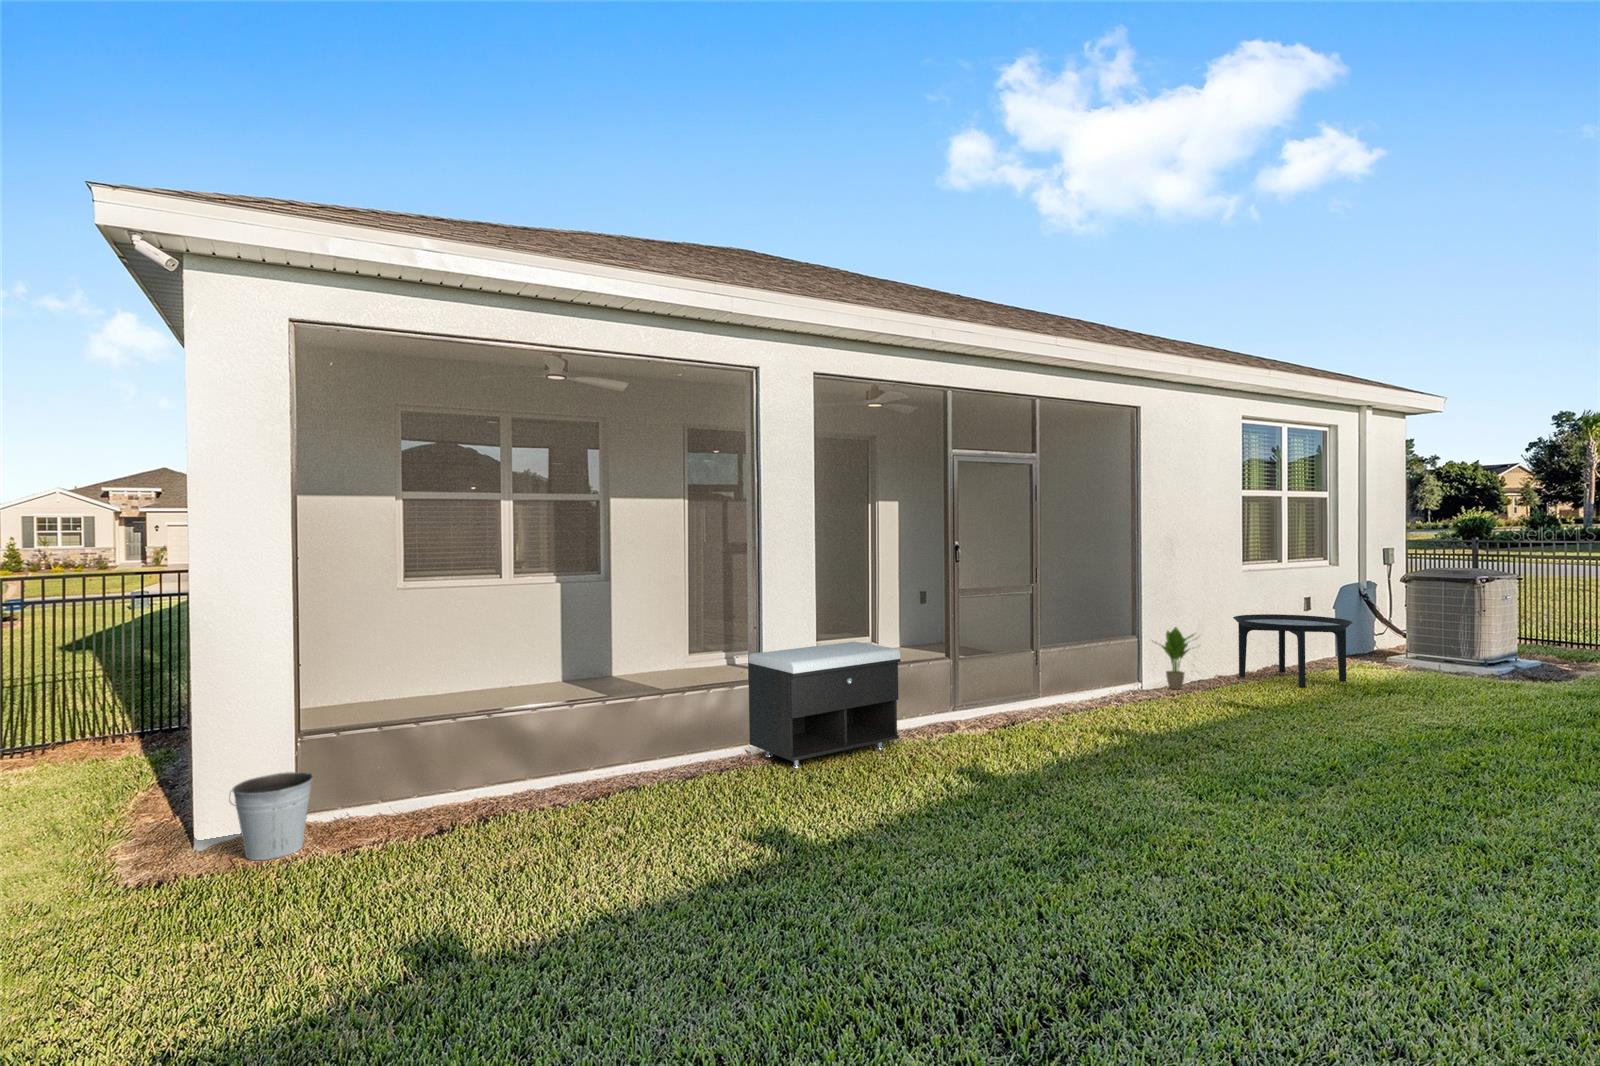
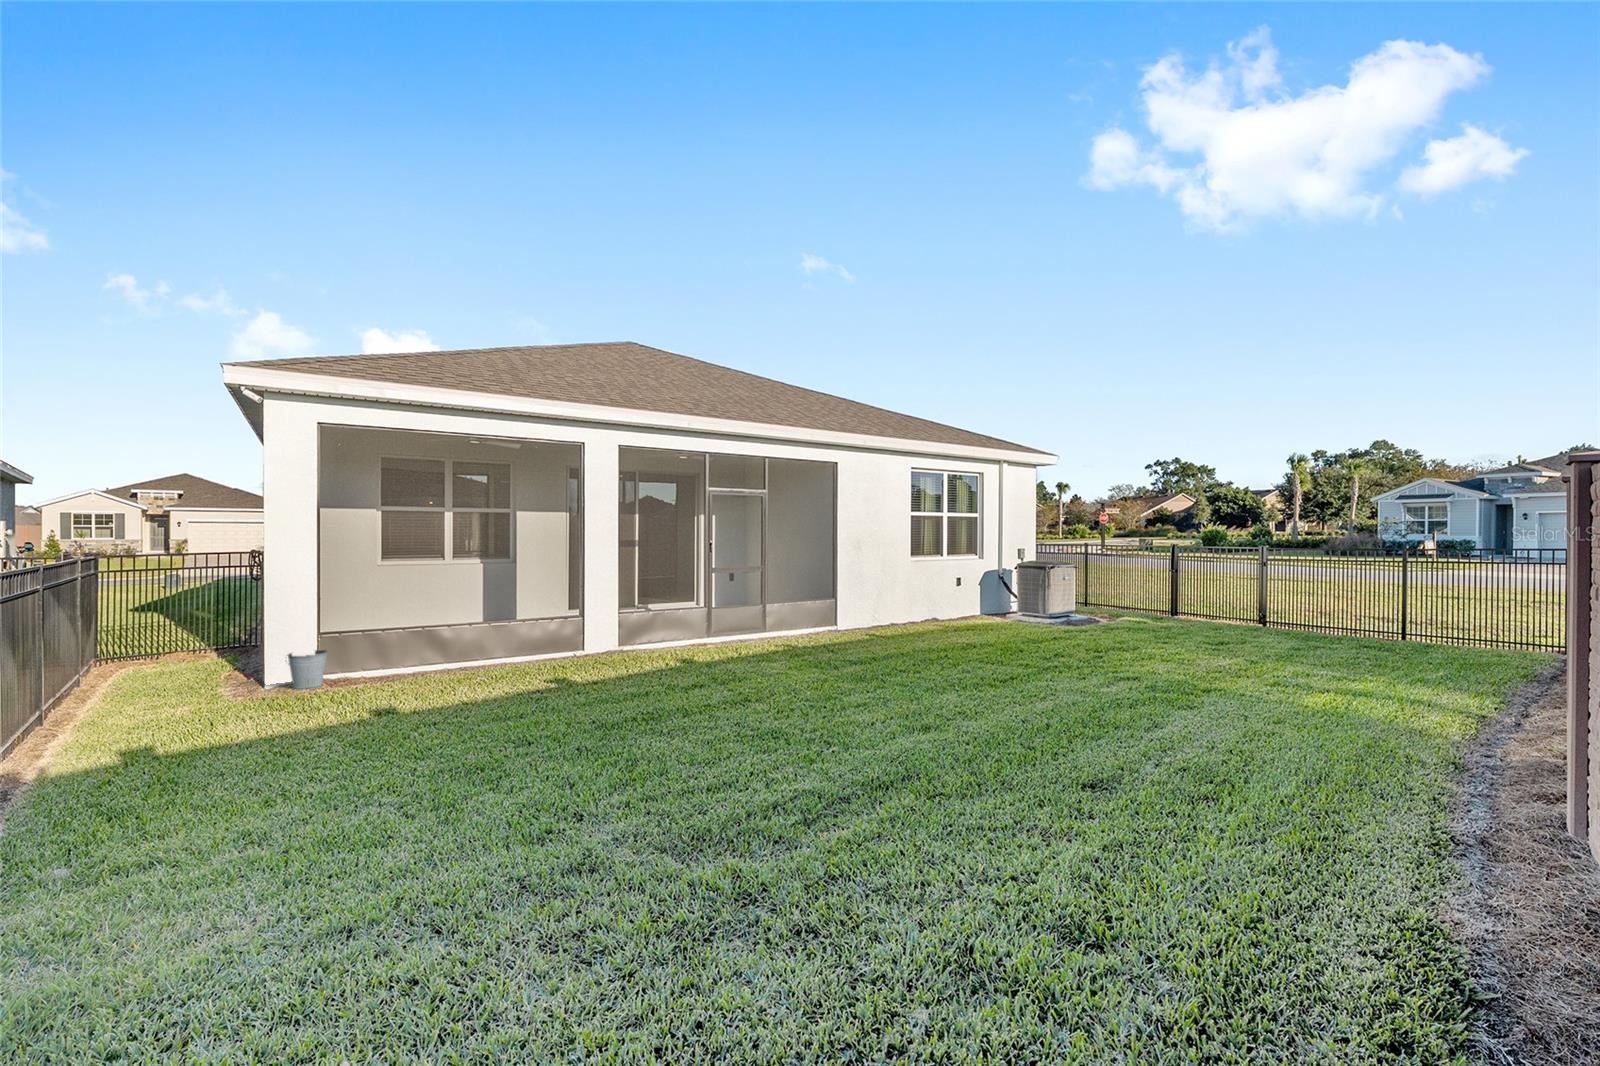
round table: present [1233,614,1352,687] -> none [898,588,960,629]
potted plant: present [1155,627,1194,689] -> none [839,593,866,630]
storage bench: present [748,642,901,768] -> none [573,596,659,660]

